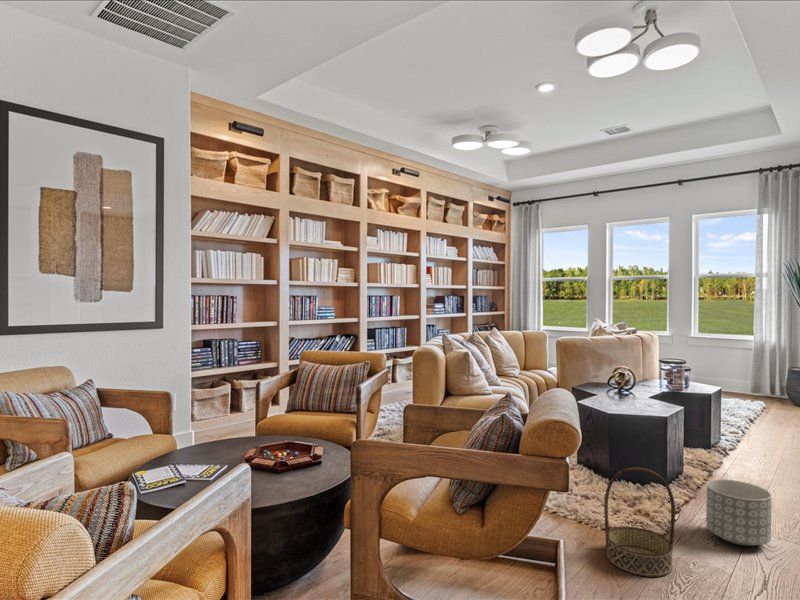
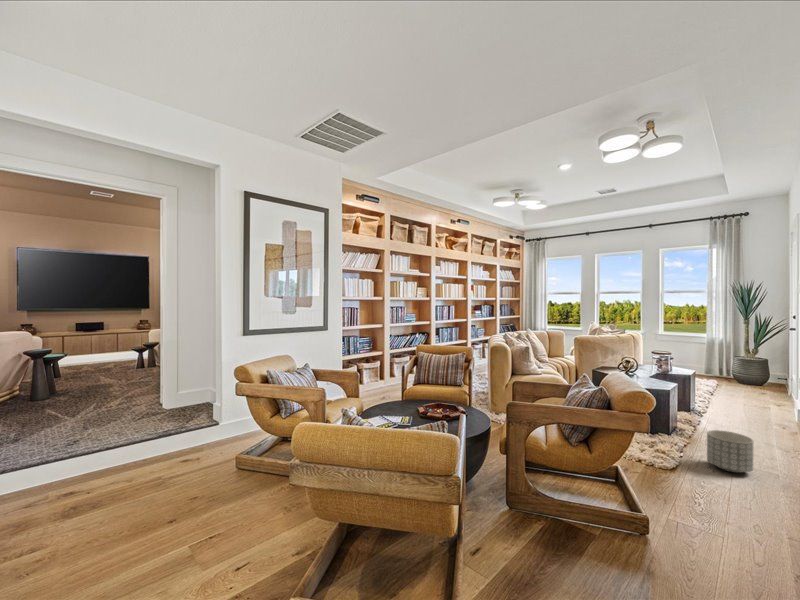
basket: present [604,468,675,577] -> none [646,421,694,490]

